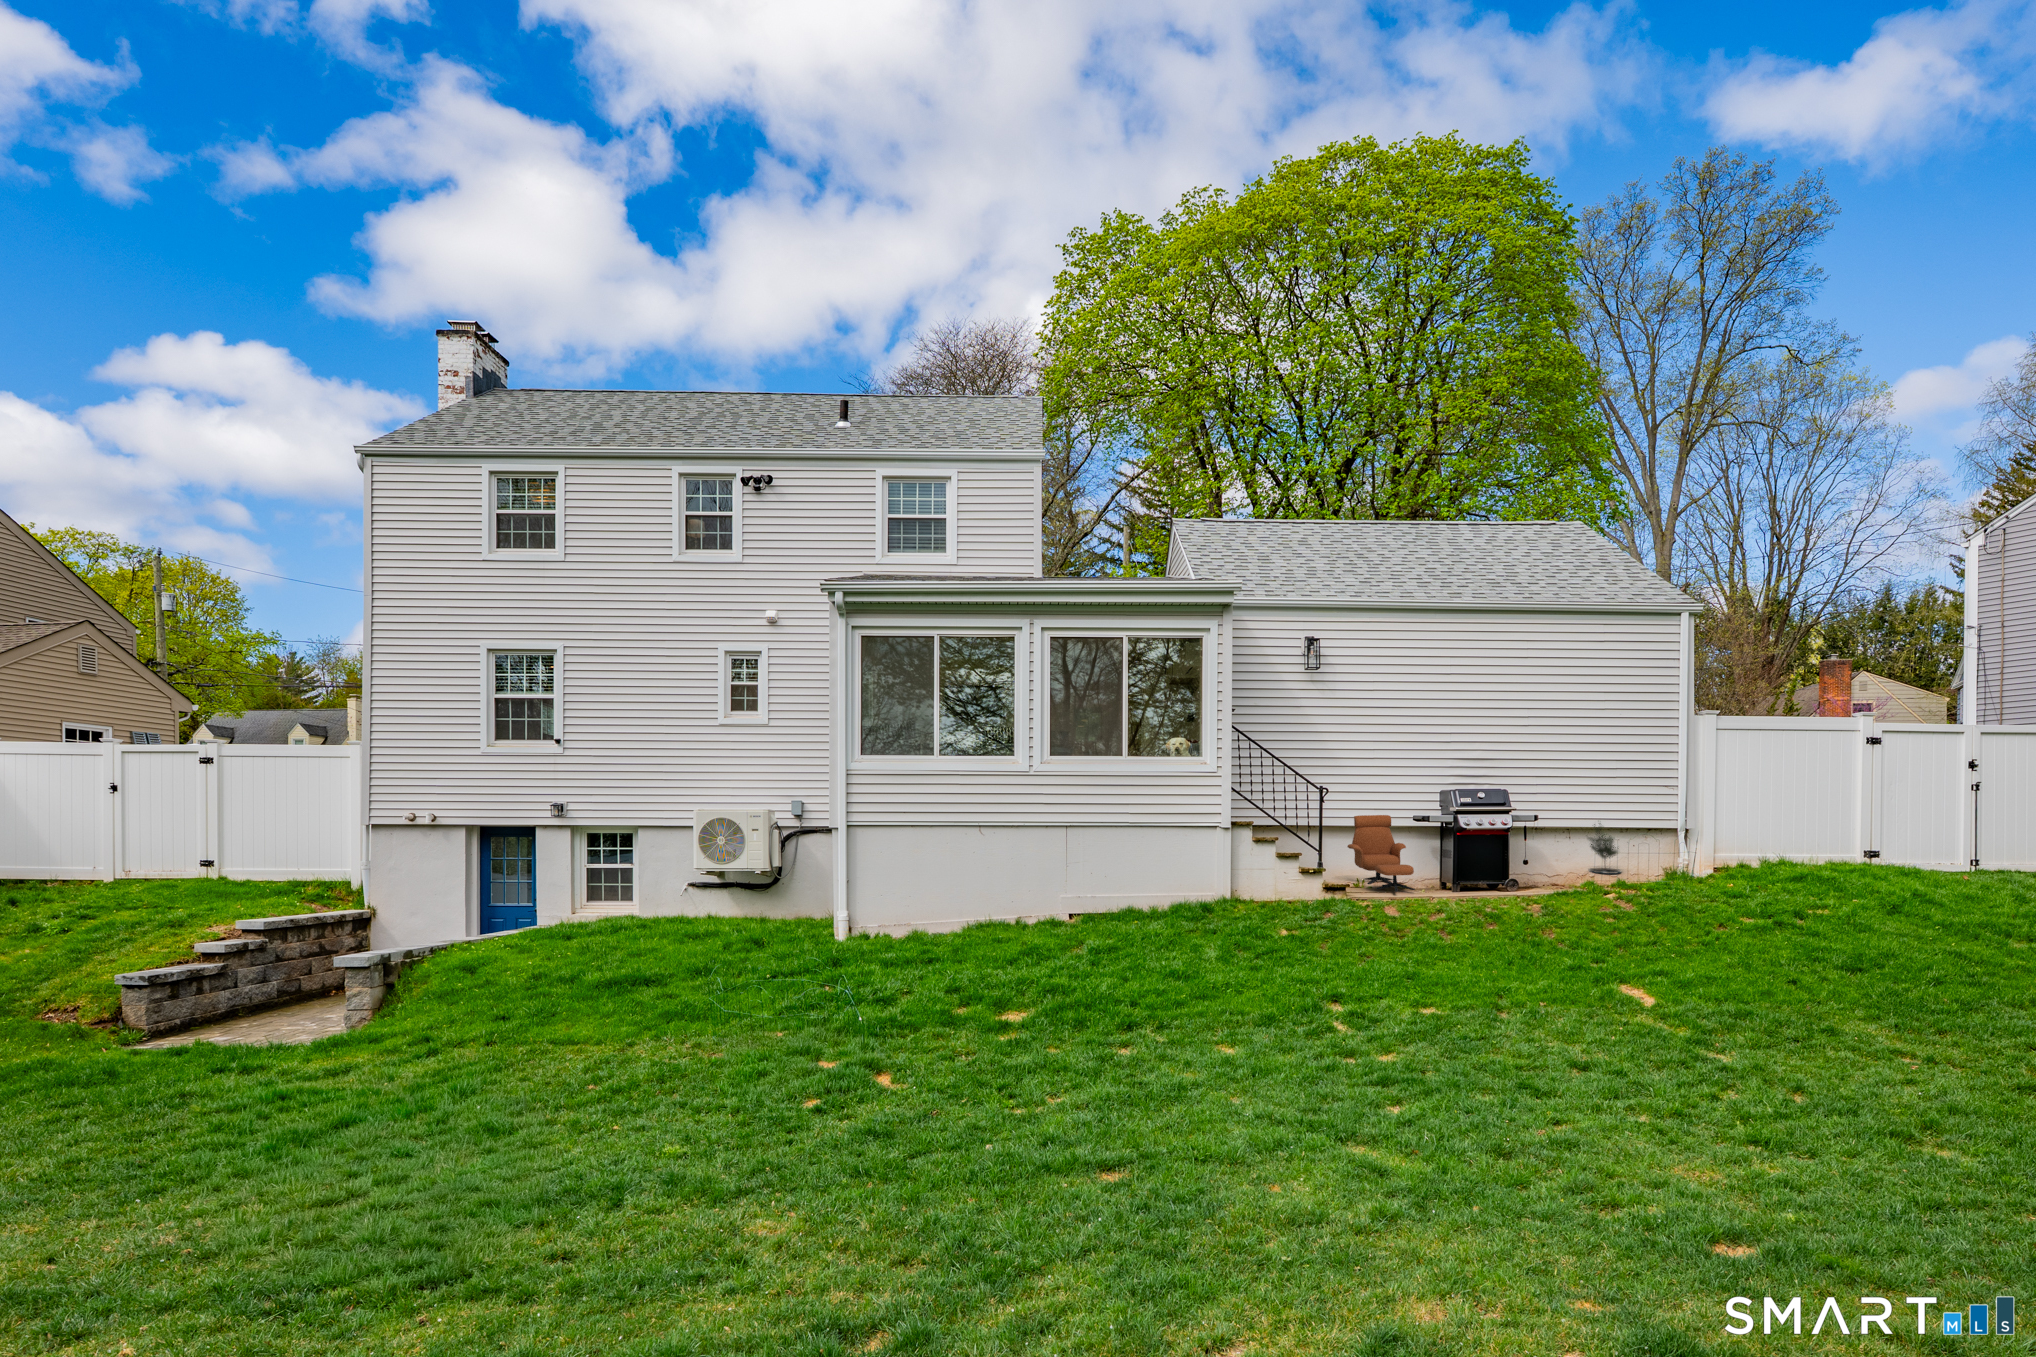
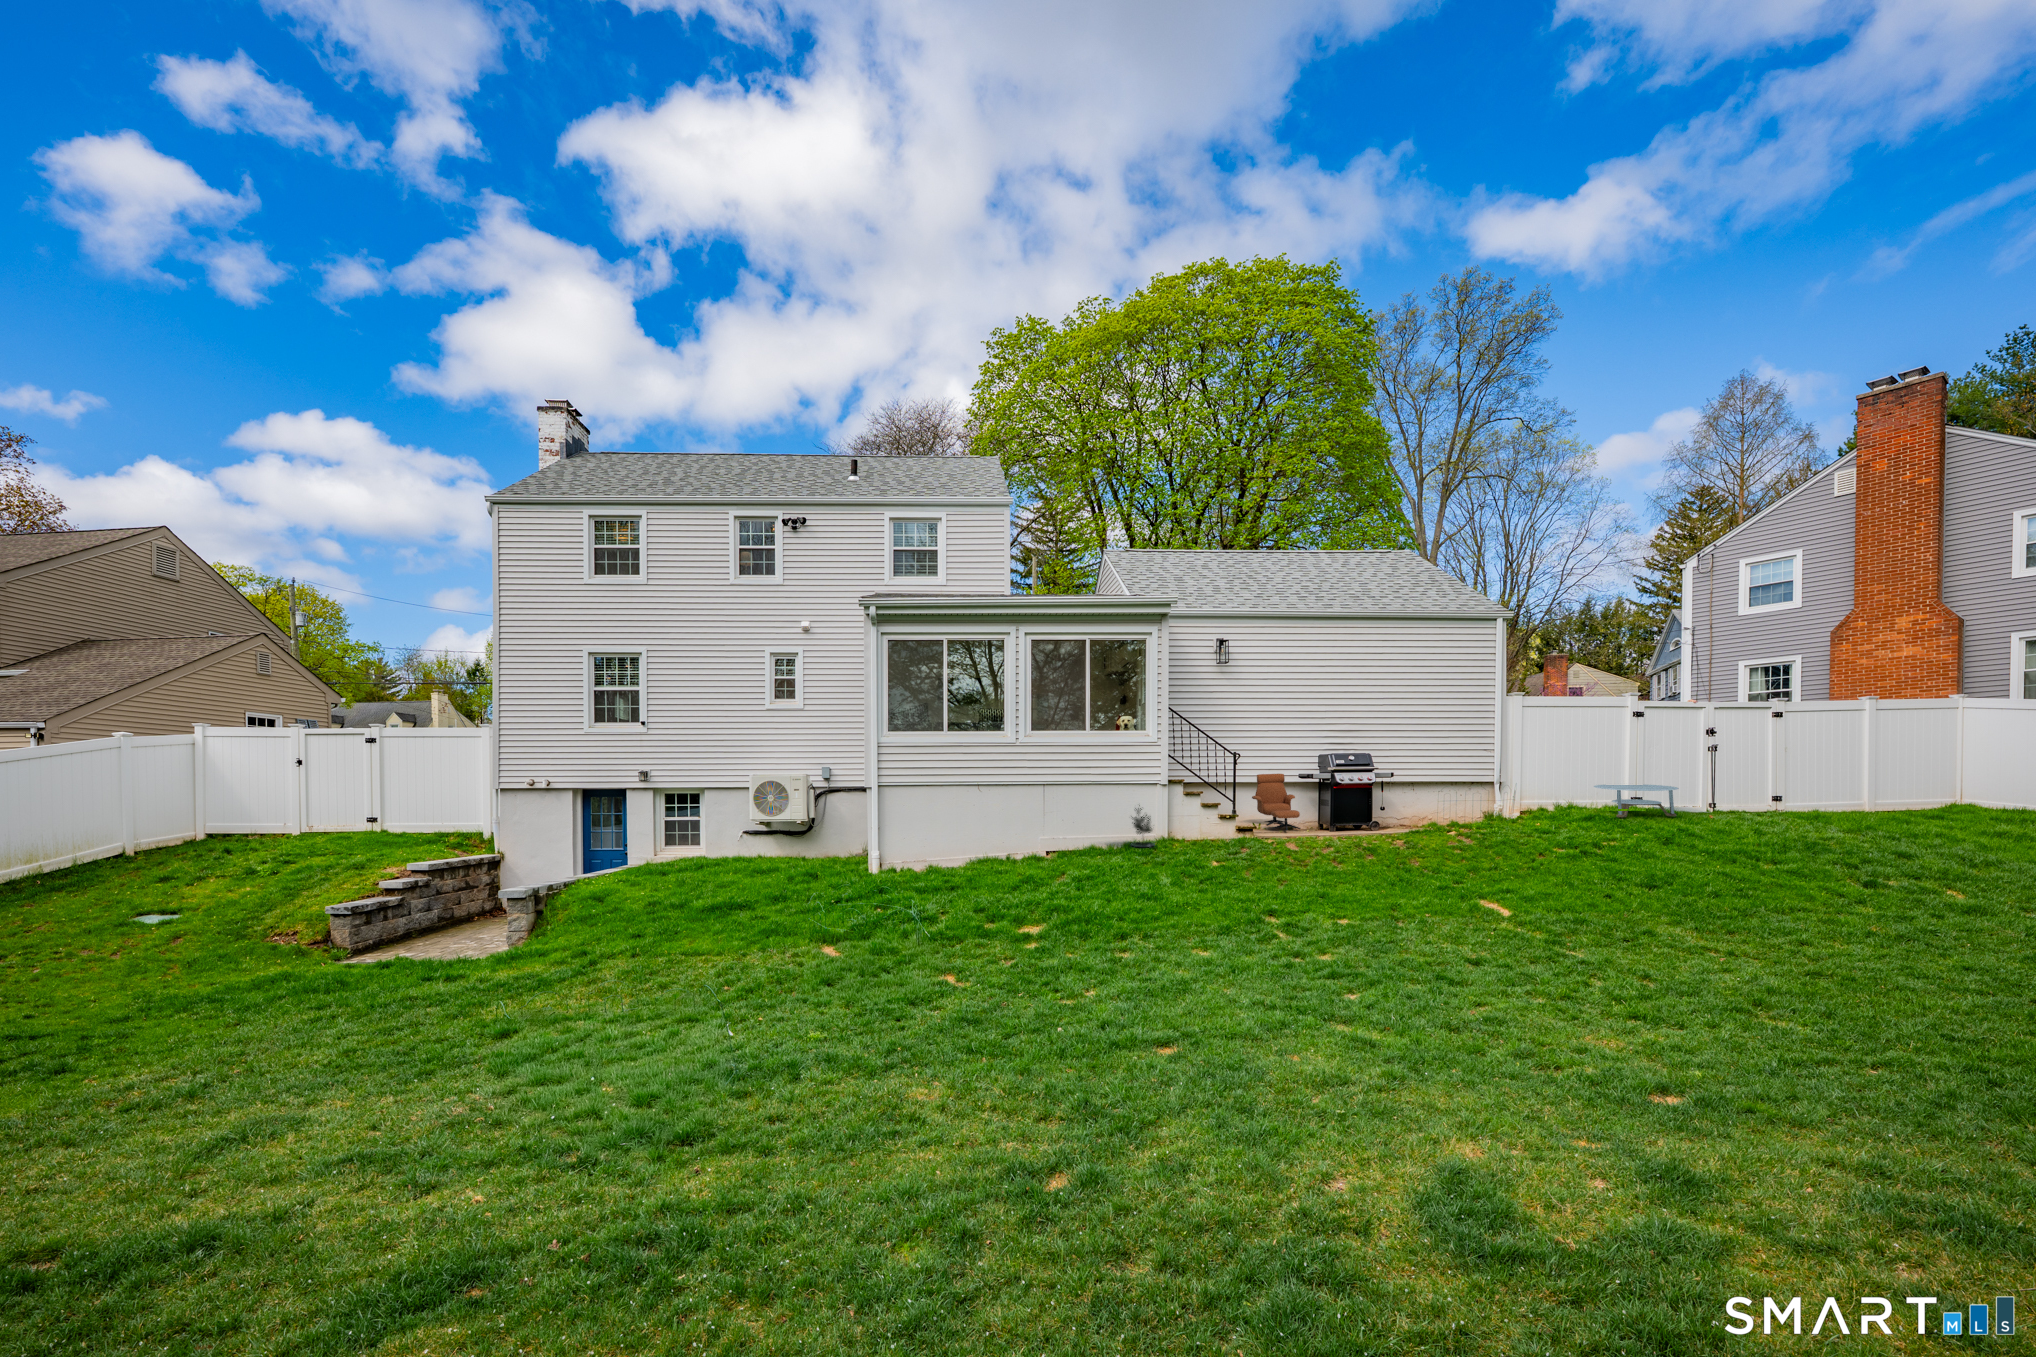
potted tree: present [1588,824,1621,874] -> present [1132,805,1154,847]
round table: none [1812,835,1934,881] -> present [1594,784,1679,817]

